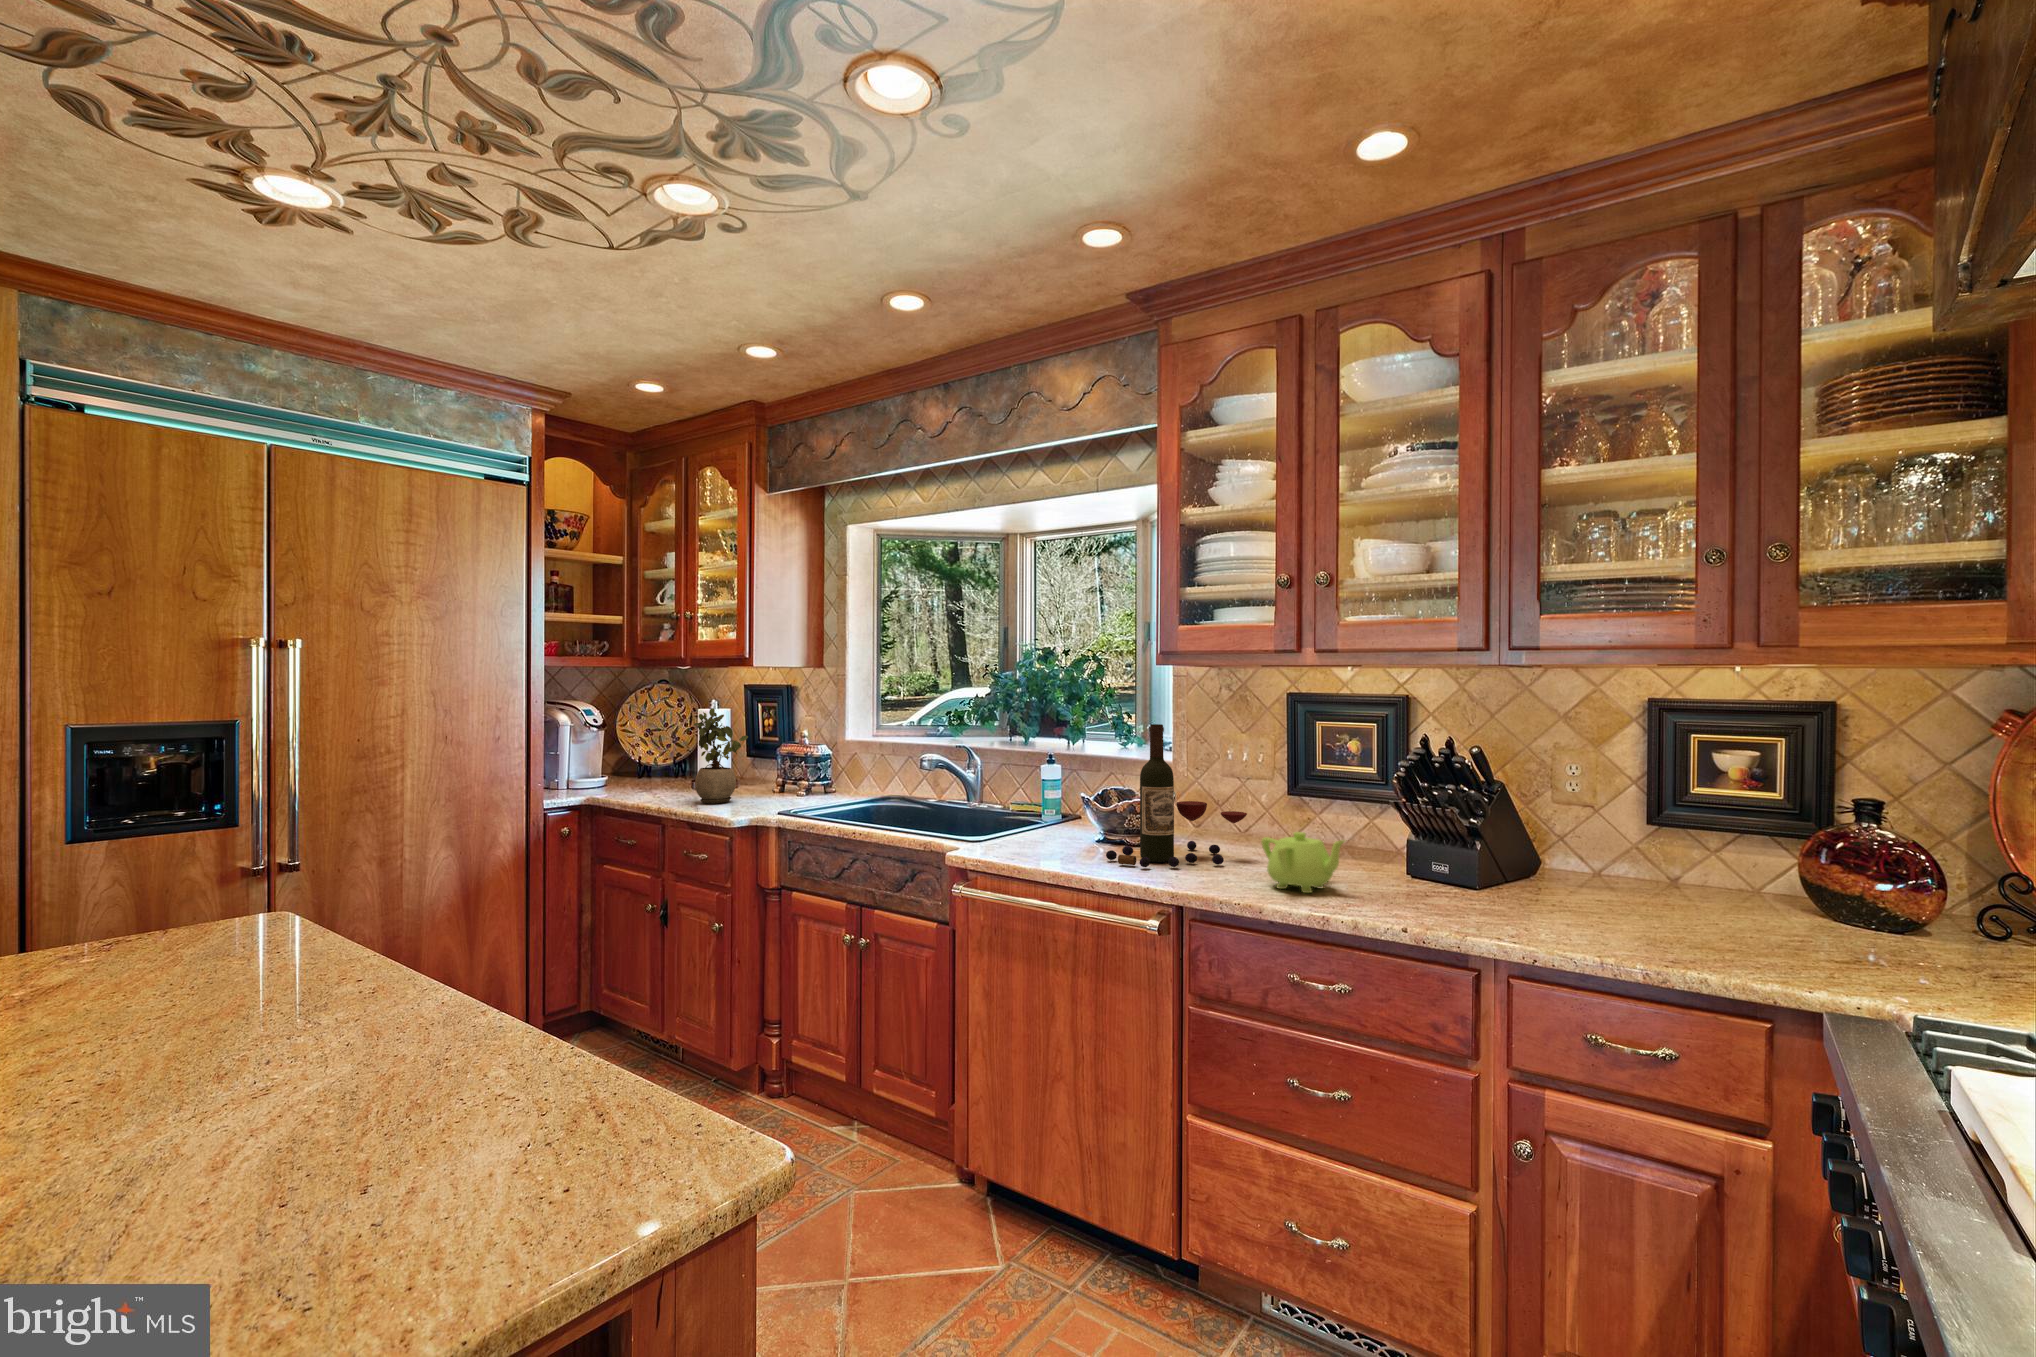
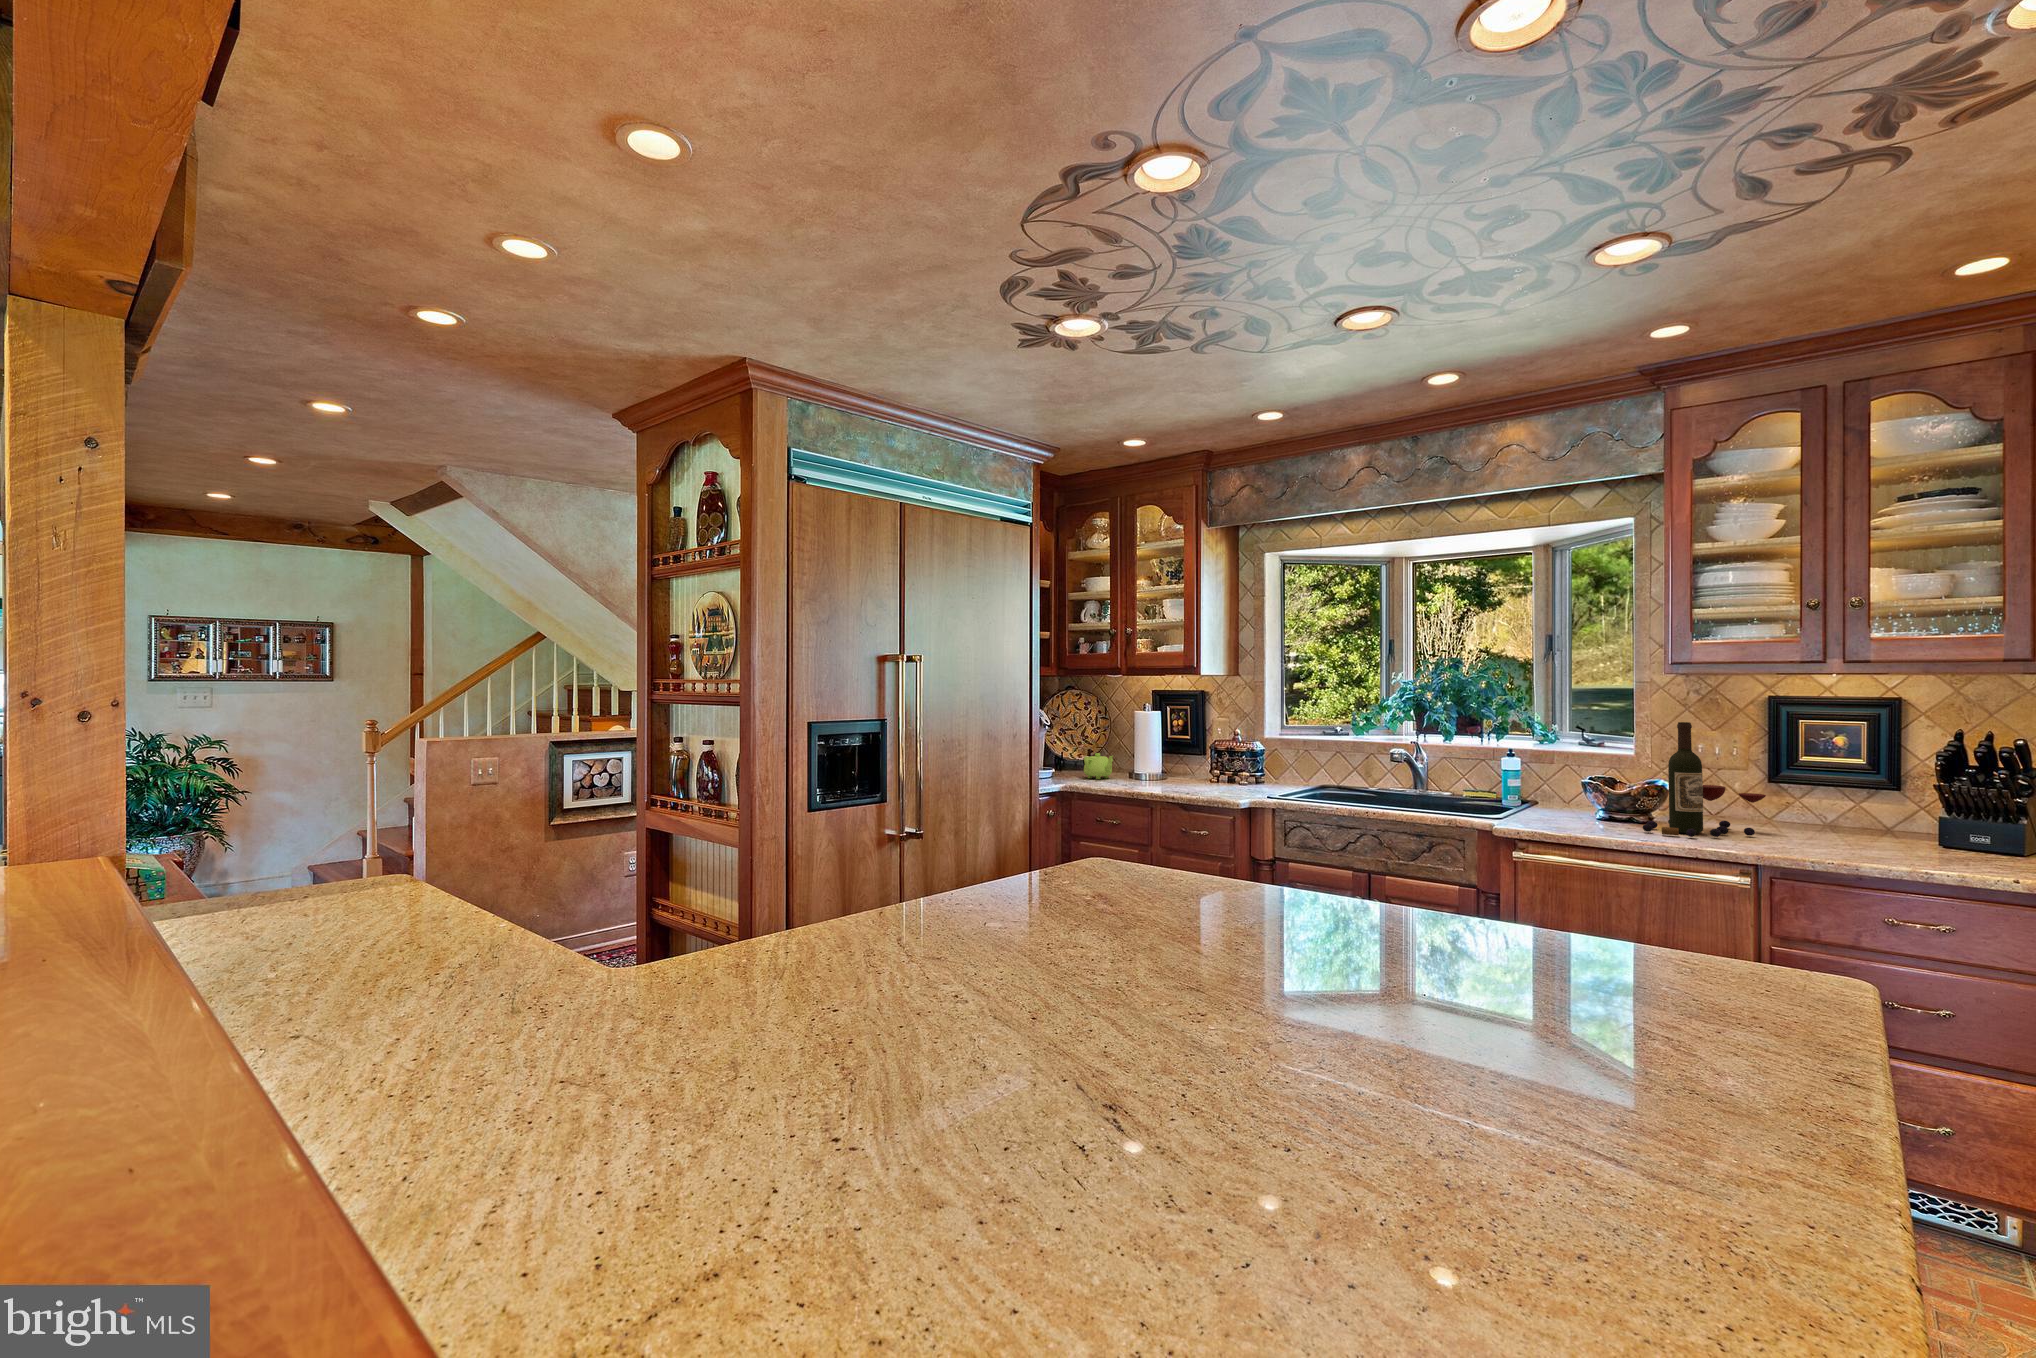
potted plant: present [694,708,748,804] -> none [1161,710,1213,789]
teapot: present [1261,832,1344,893] -> present [1084,753,1113,779]

